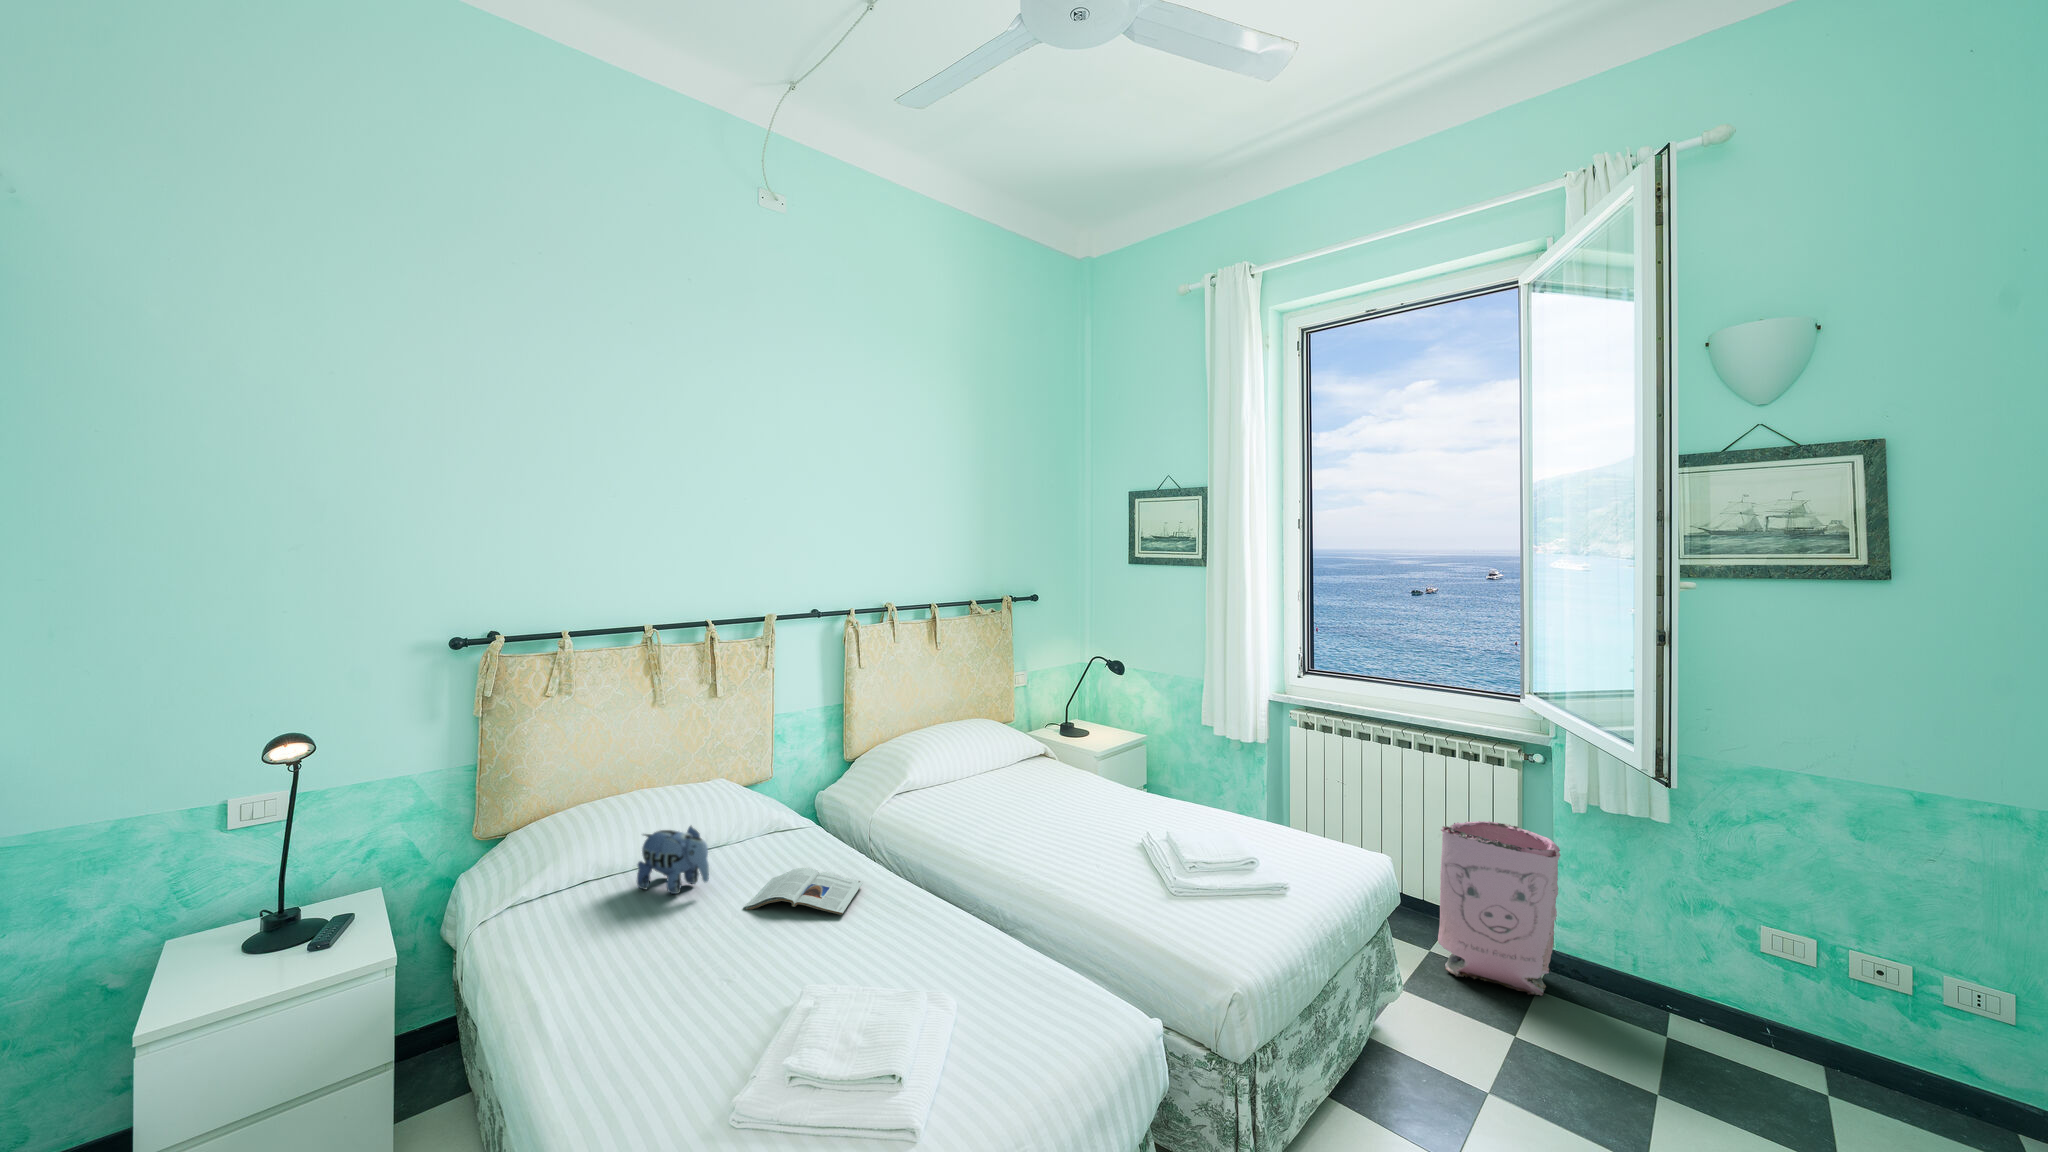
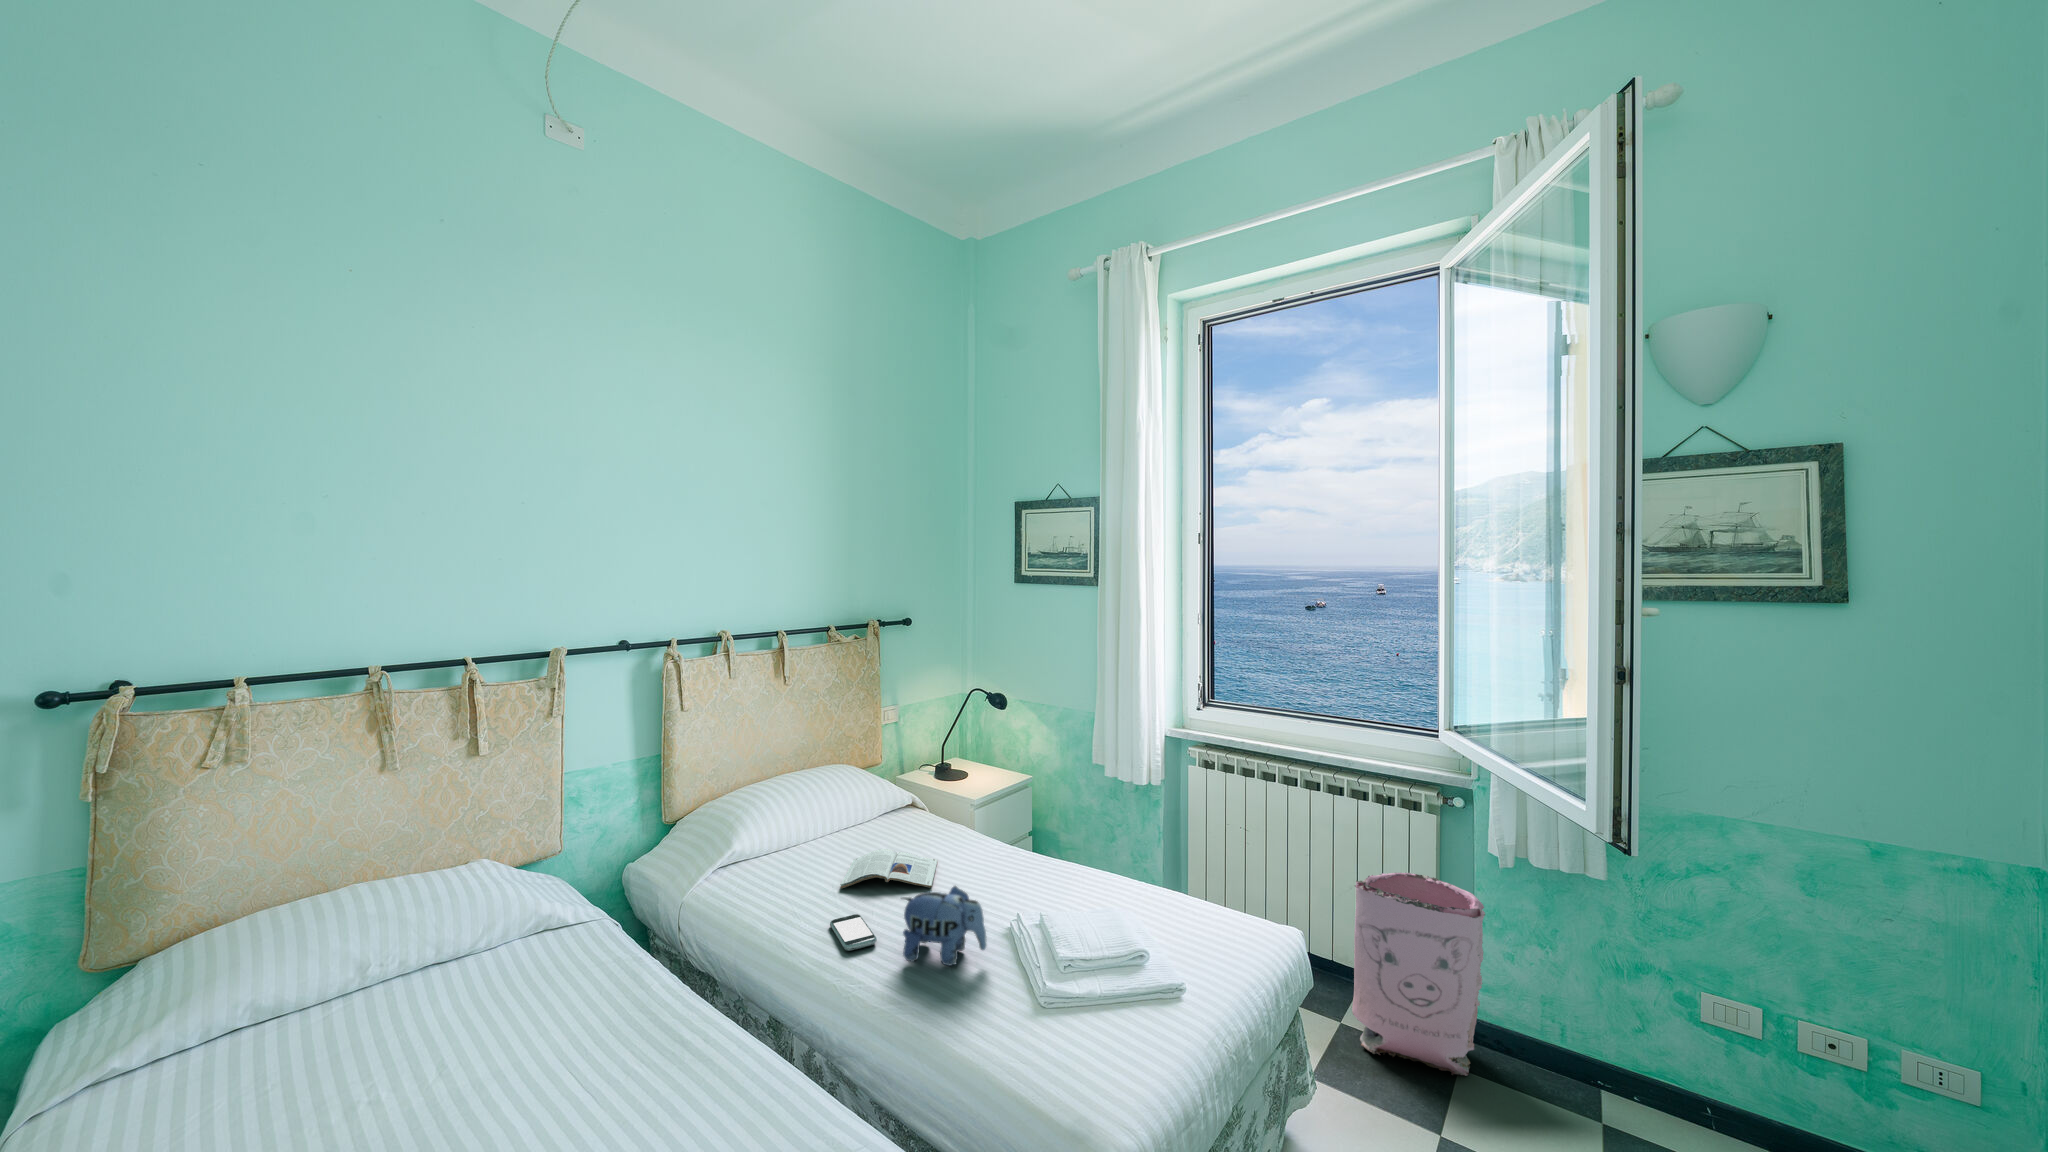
plush toy: present [637,826,709,894] -> present [902,886,987,966]
smartphone: none [996,830,1036,853] -> present [830,914,877,951]
magazine: present [744,868,863,915] -> present [840,849,937,888]

